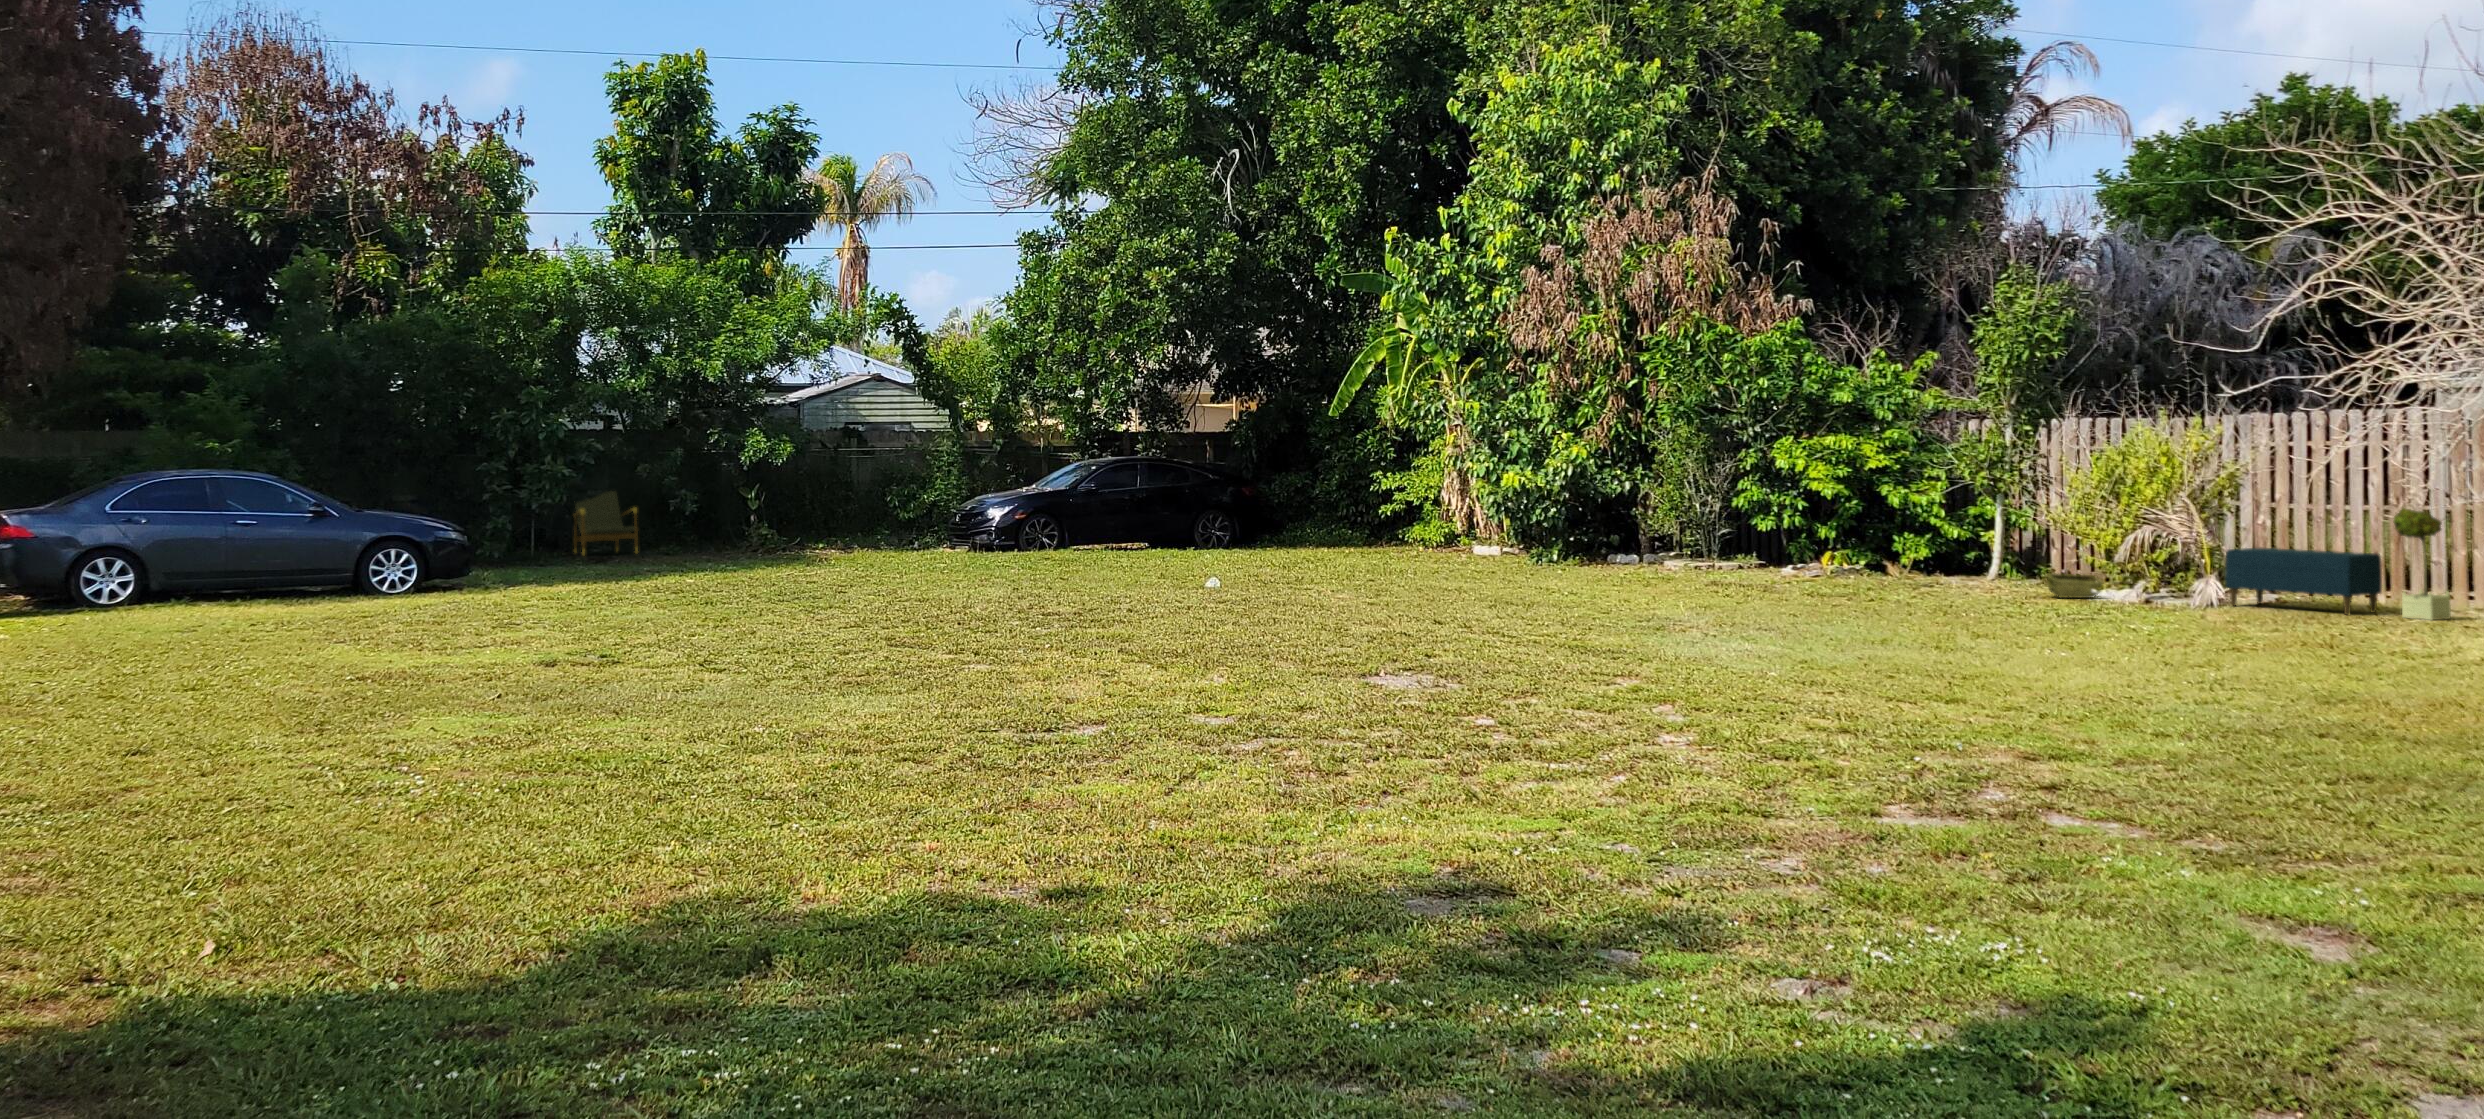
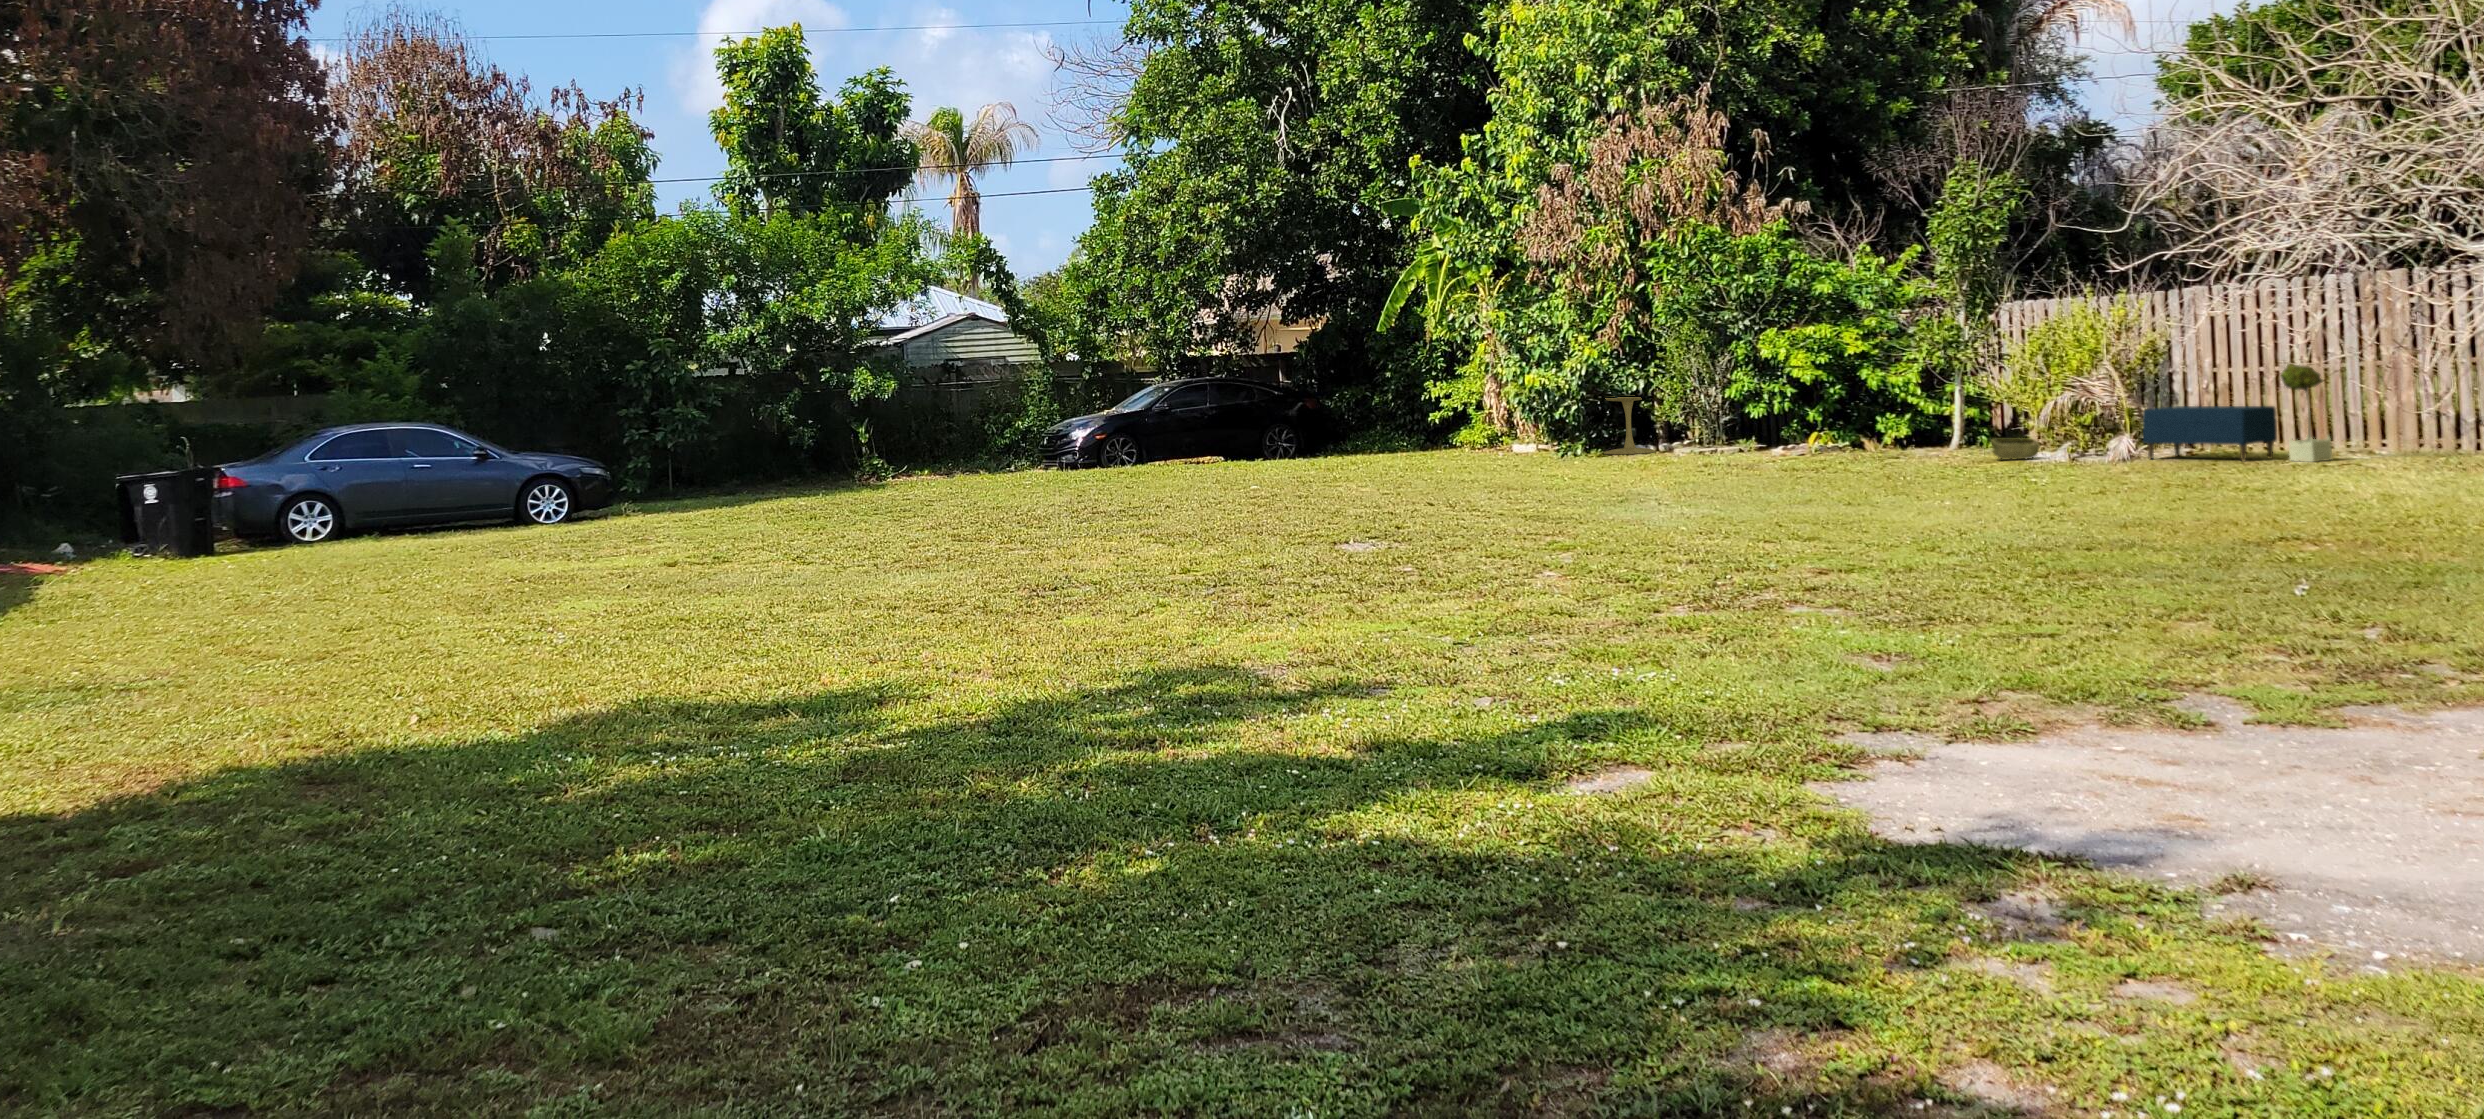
lounge chair: present [574,491,638,555] -> none [706,430,765,489]
pedestal table: none [1584,501,1642,566] -> present [1604,395,1656,455]

